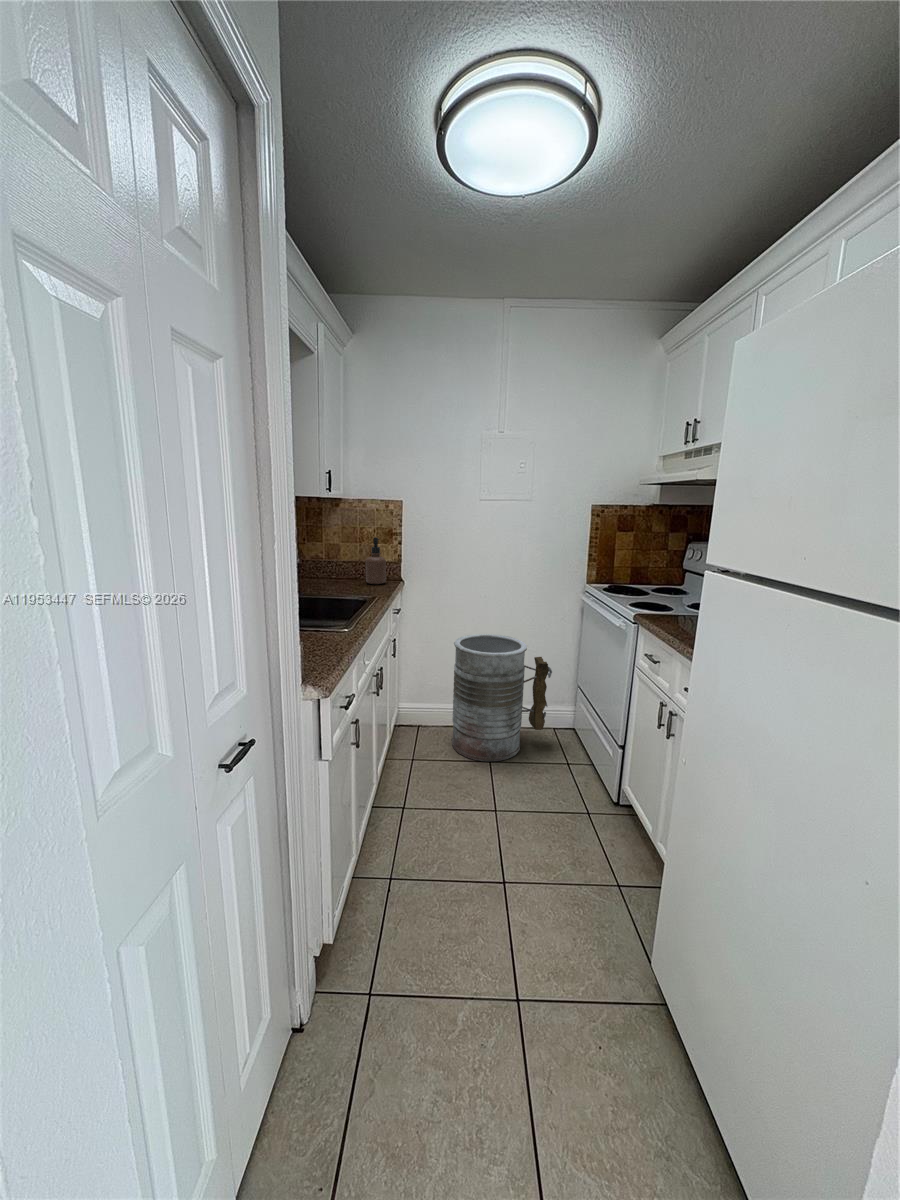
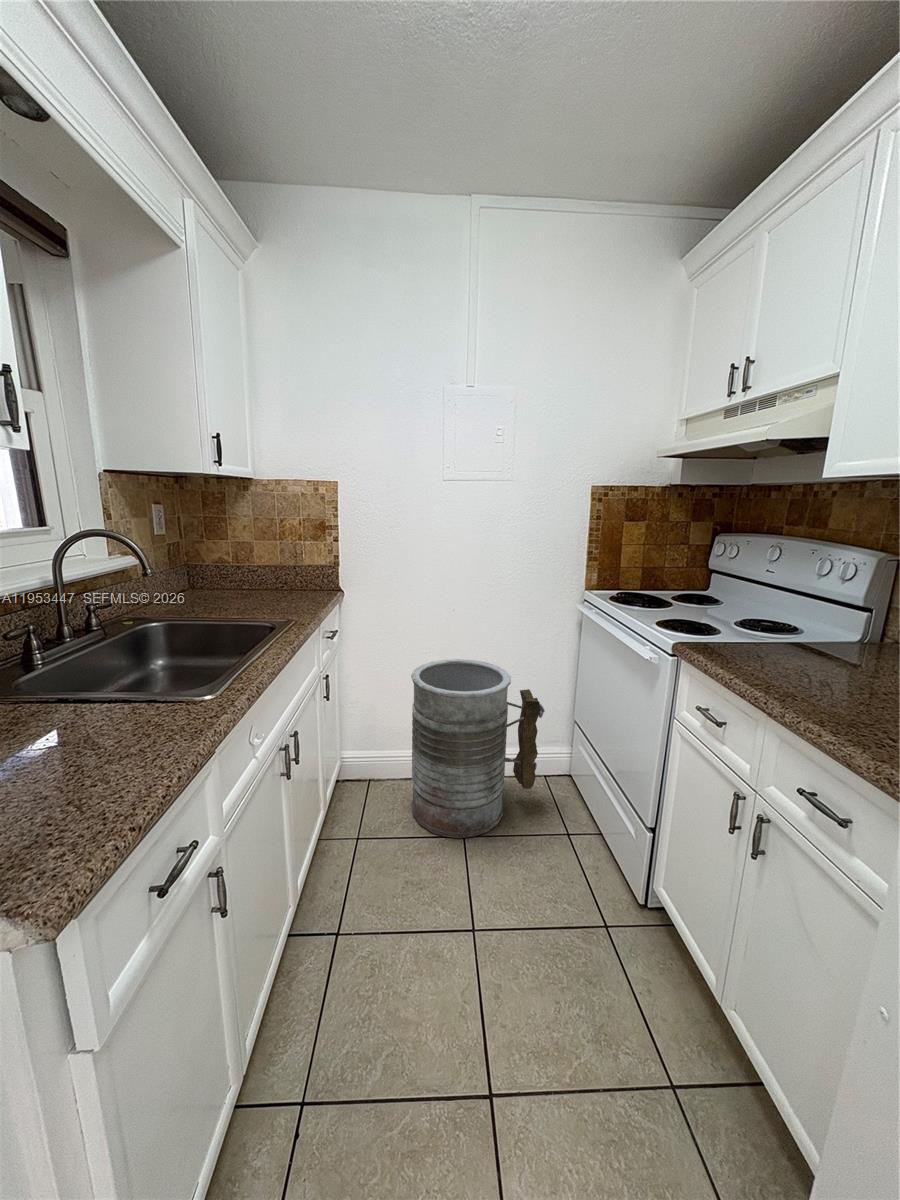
soap dispenser: present [366,538,386,584] -> none [285,532,315,598]

